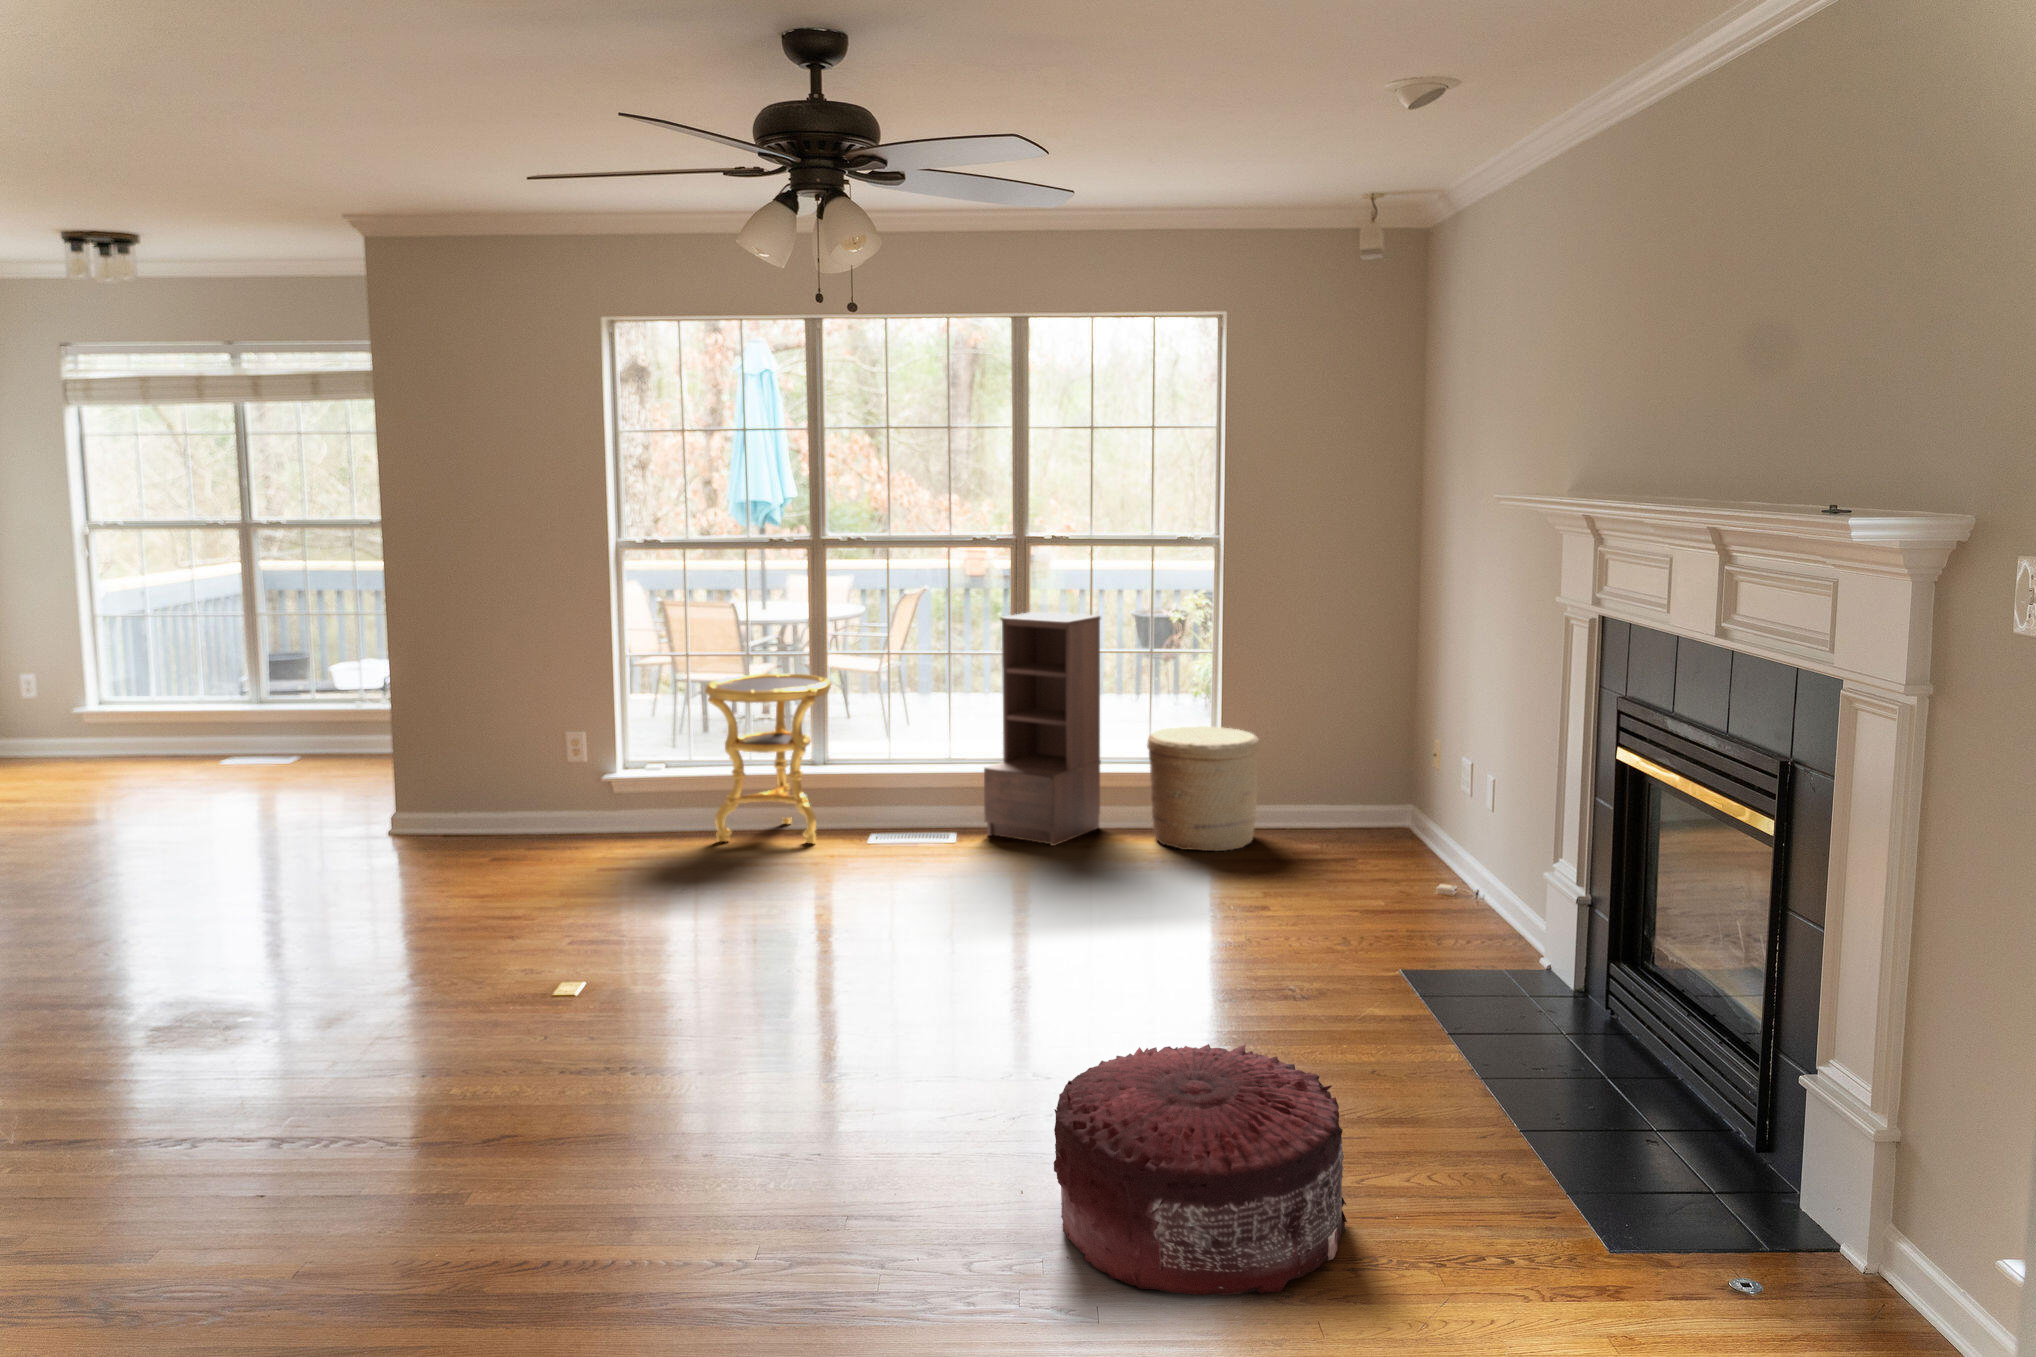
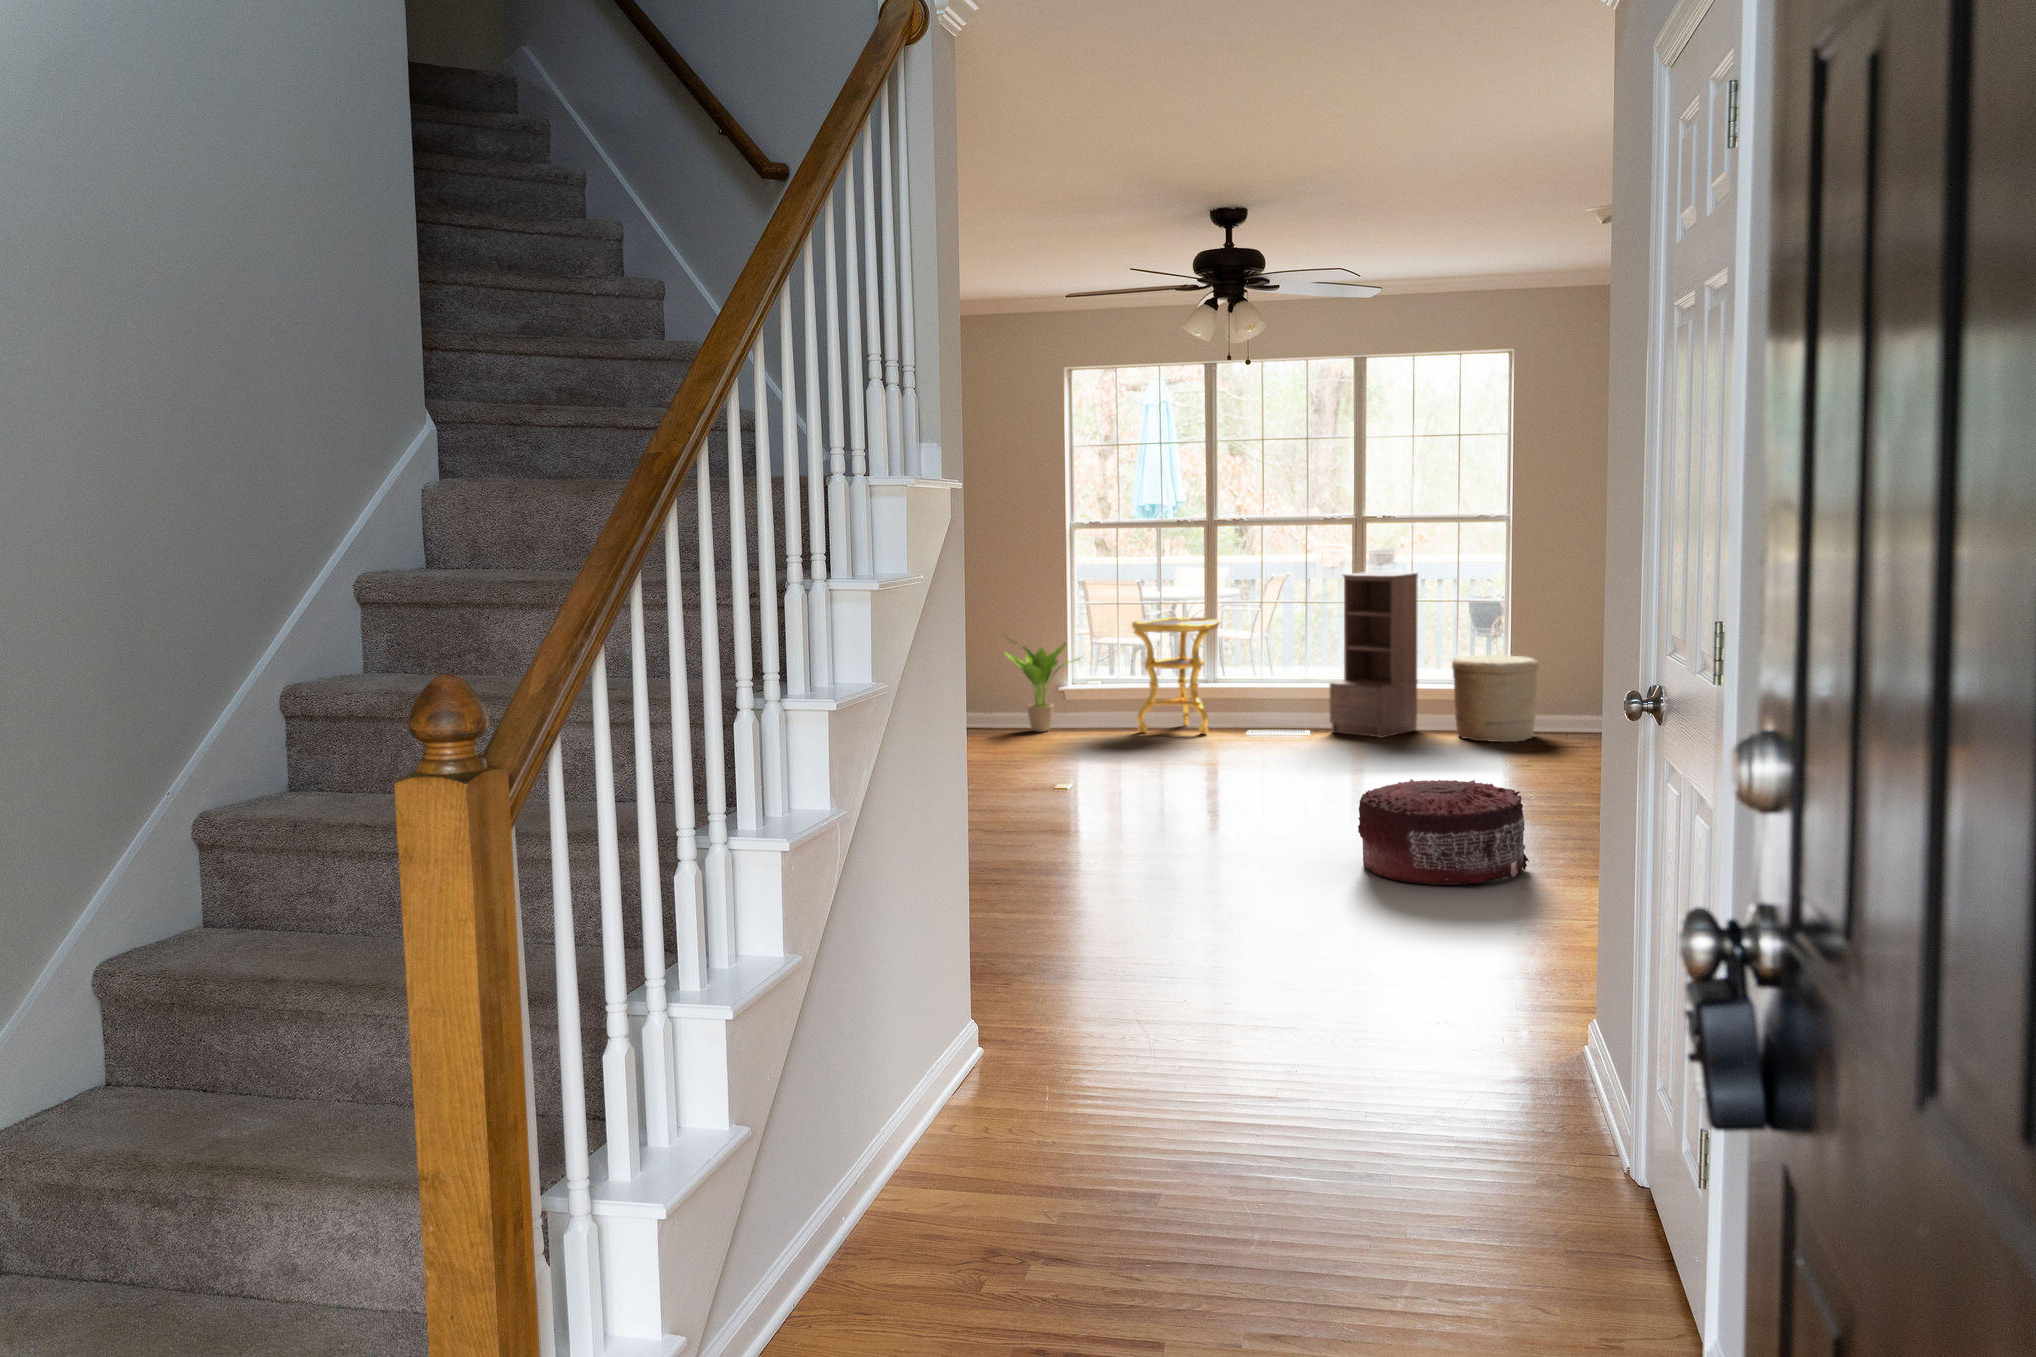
potted plant: none [512,703,638,843] -> present [1006,639,1078,732]

